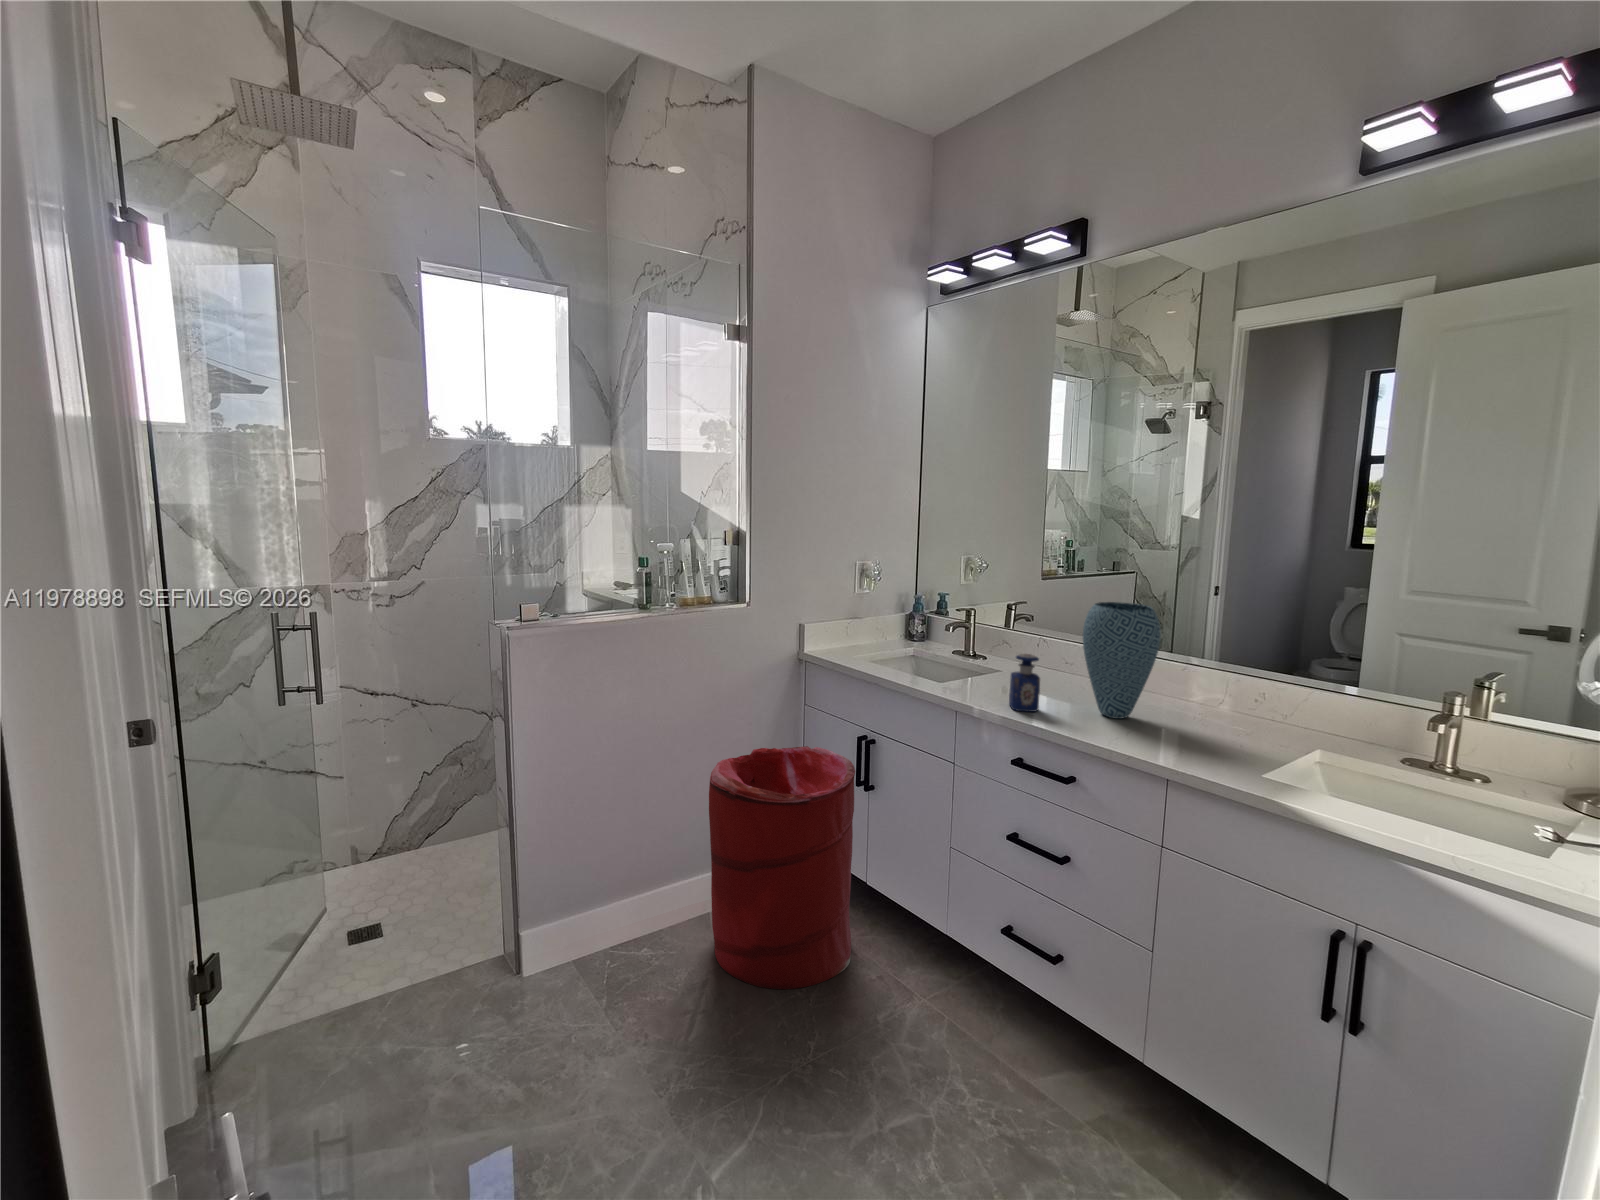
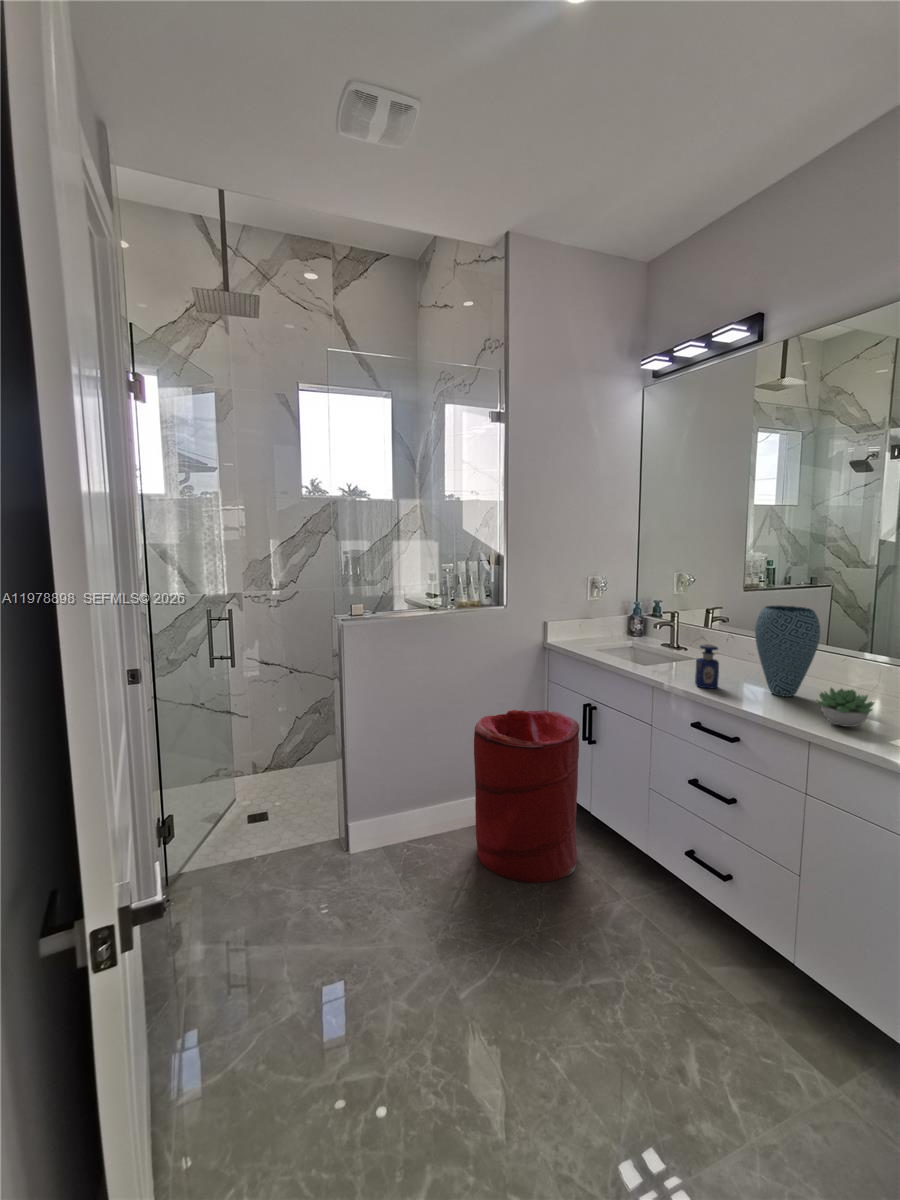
succulent plant: none [1168,708,1235,757] -> present [817,688,874,727]

